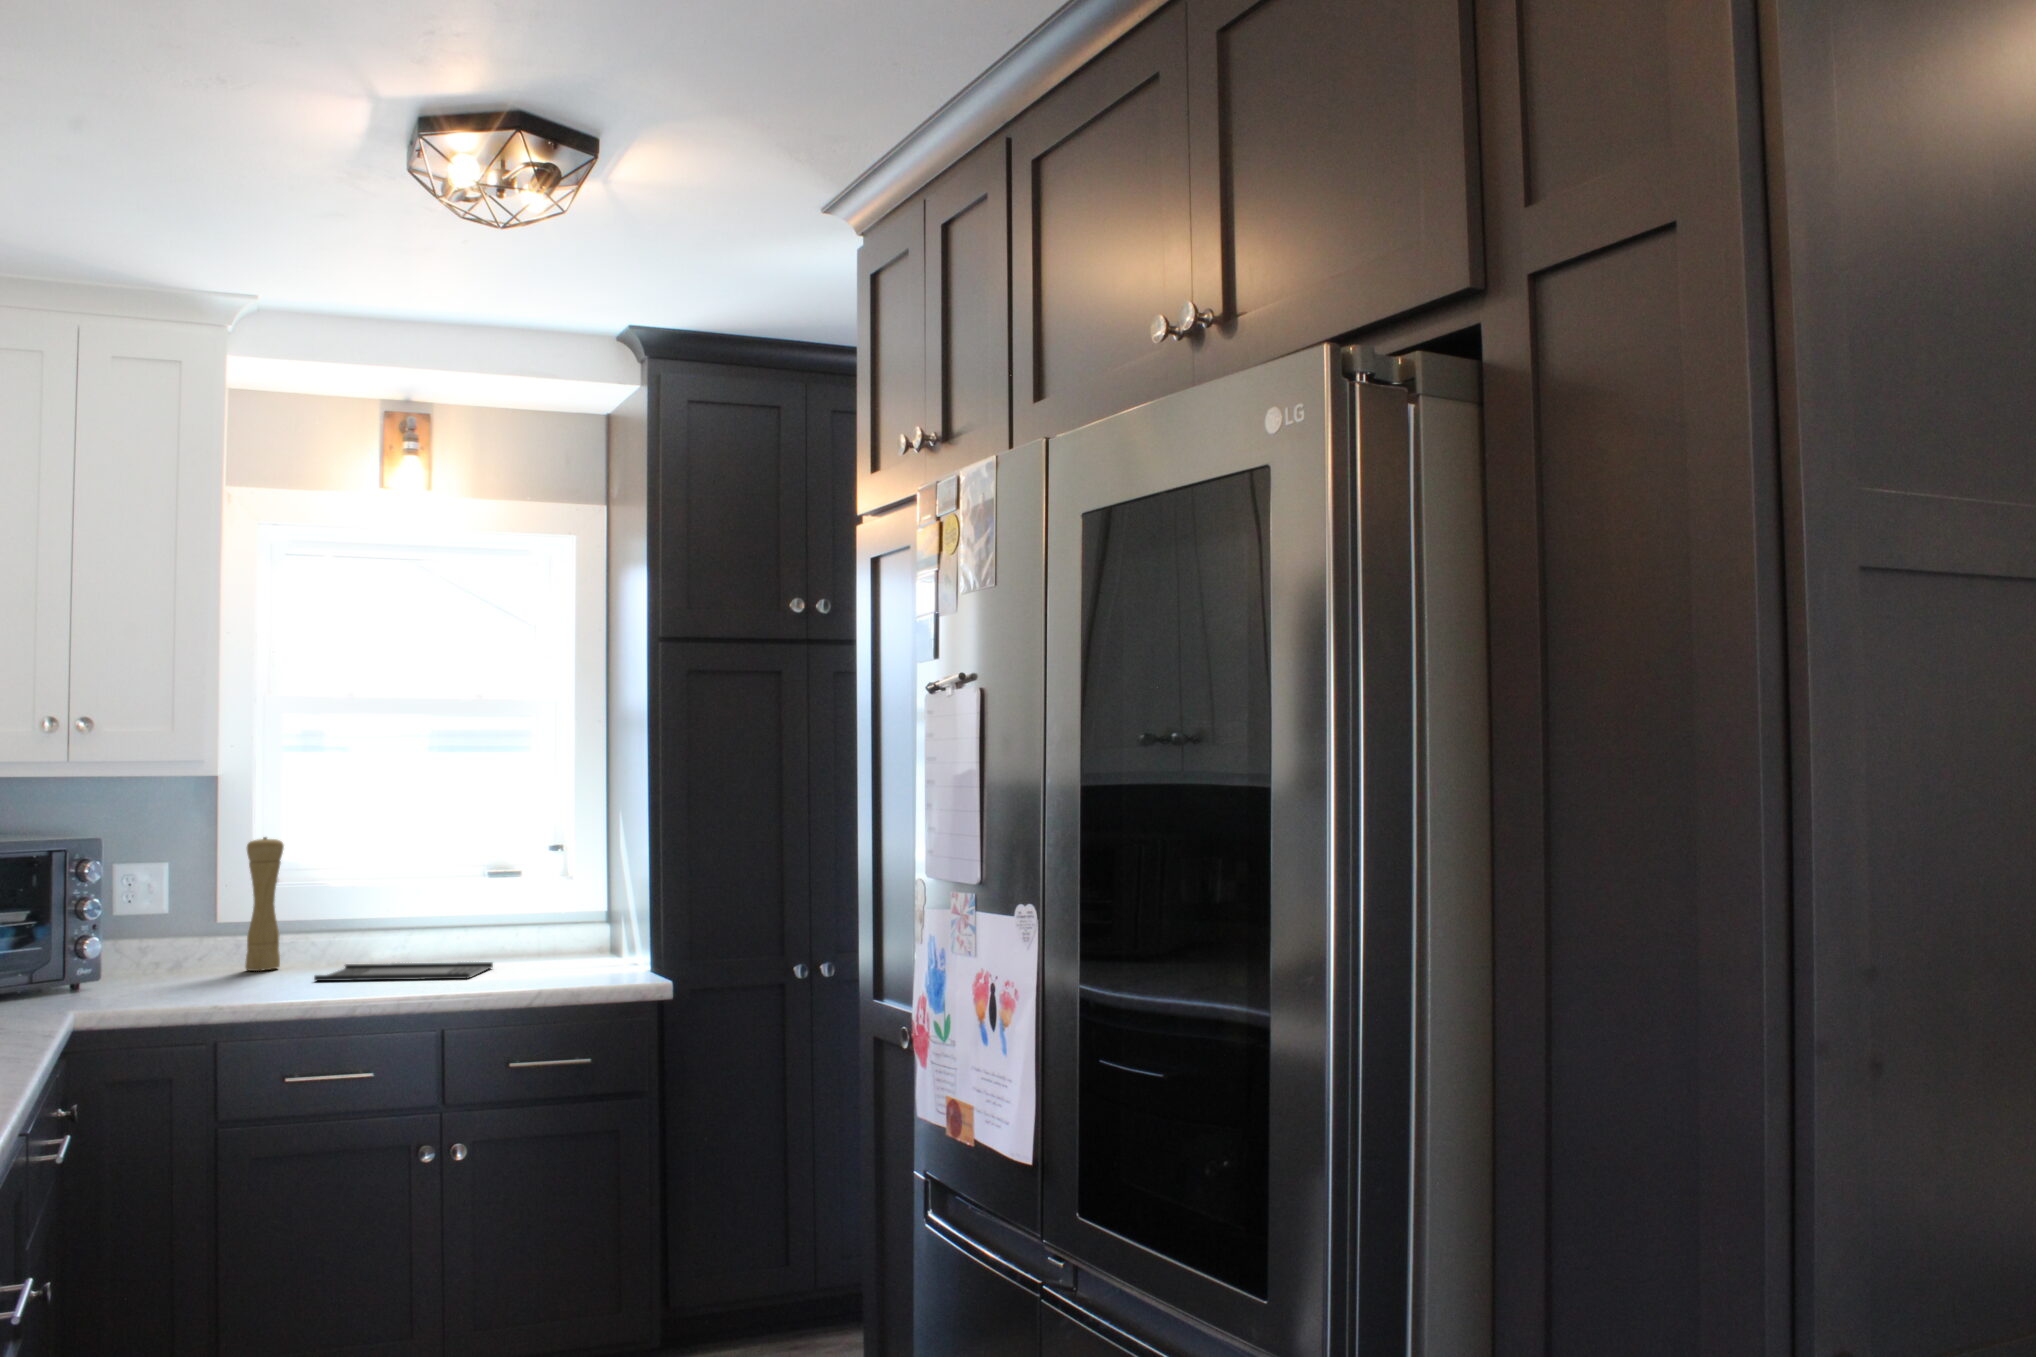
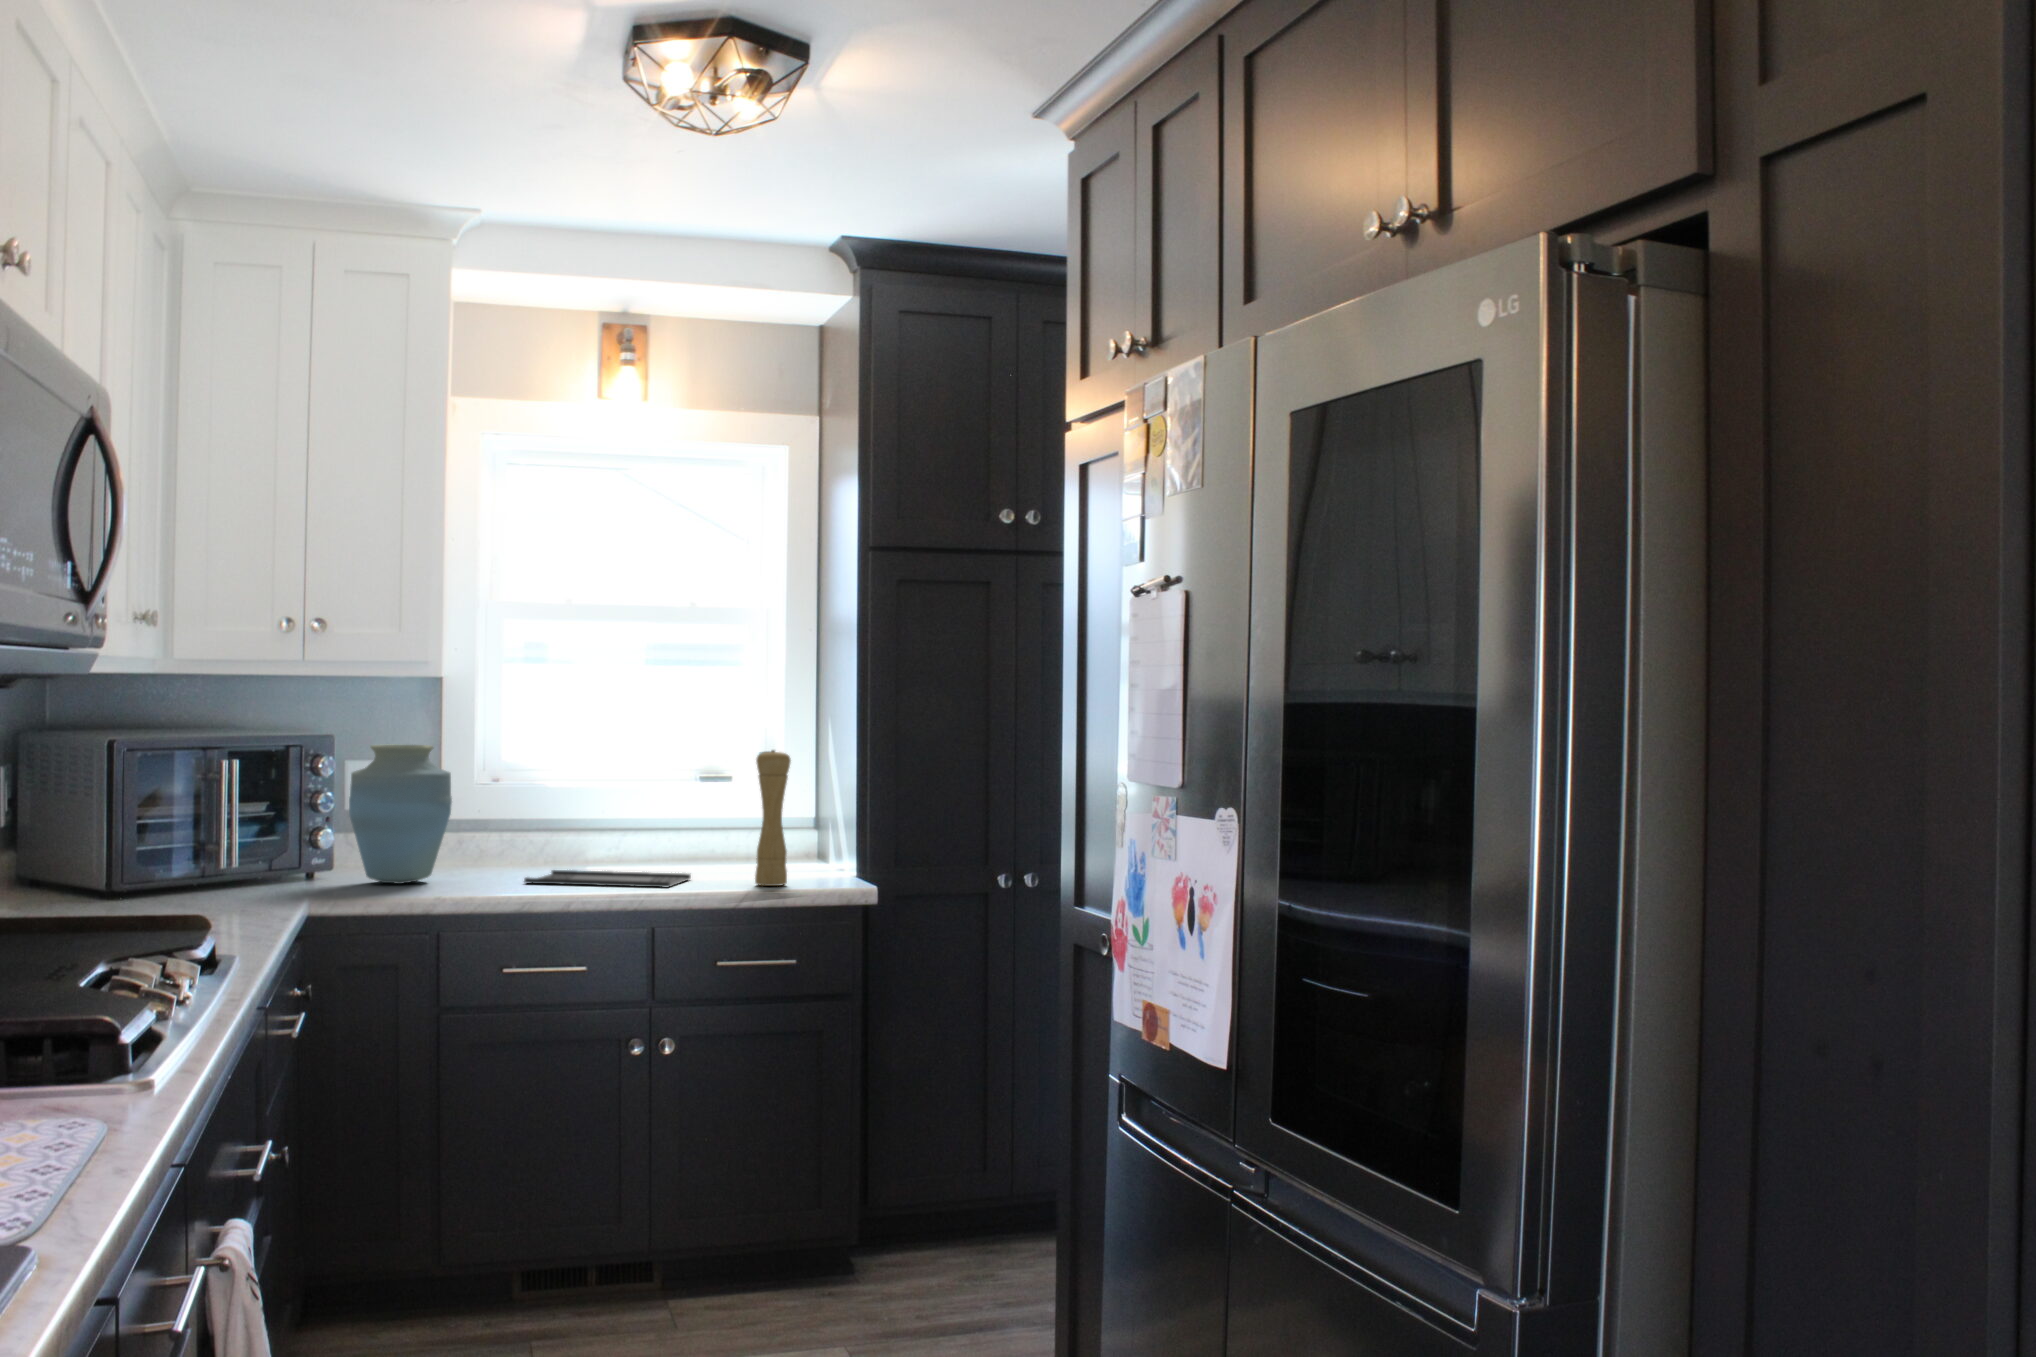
pepper mill: present [245,837,284,971] -> present [755,750,791,886]
vase: none [120,842,235,988] -> present [349,744,452,884]

